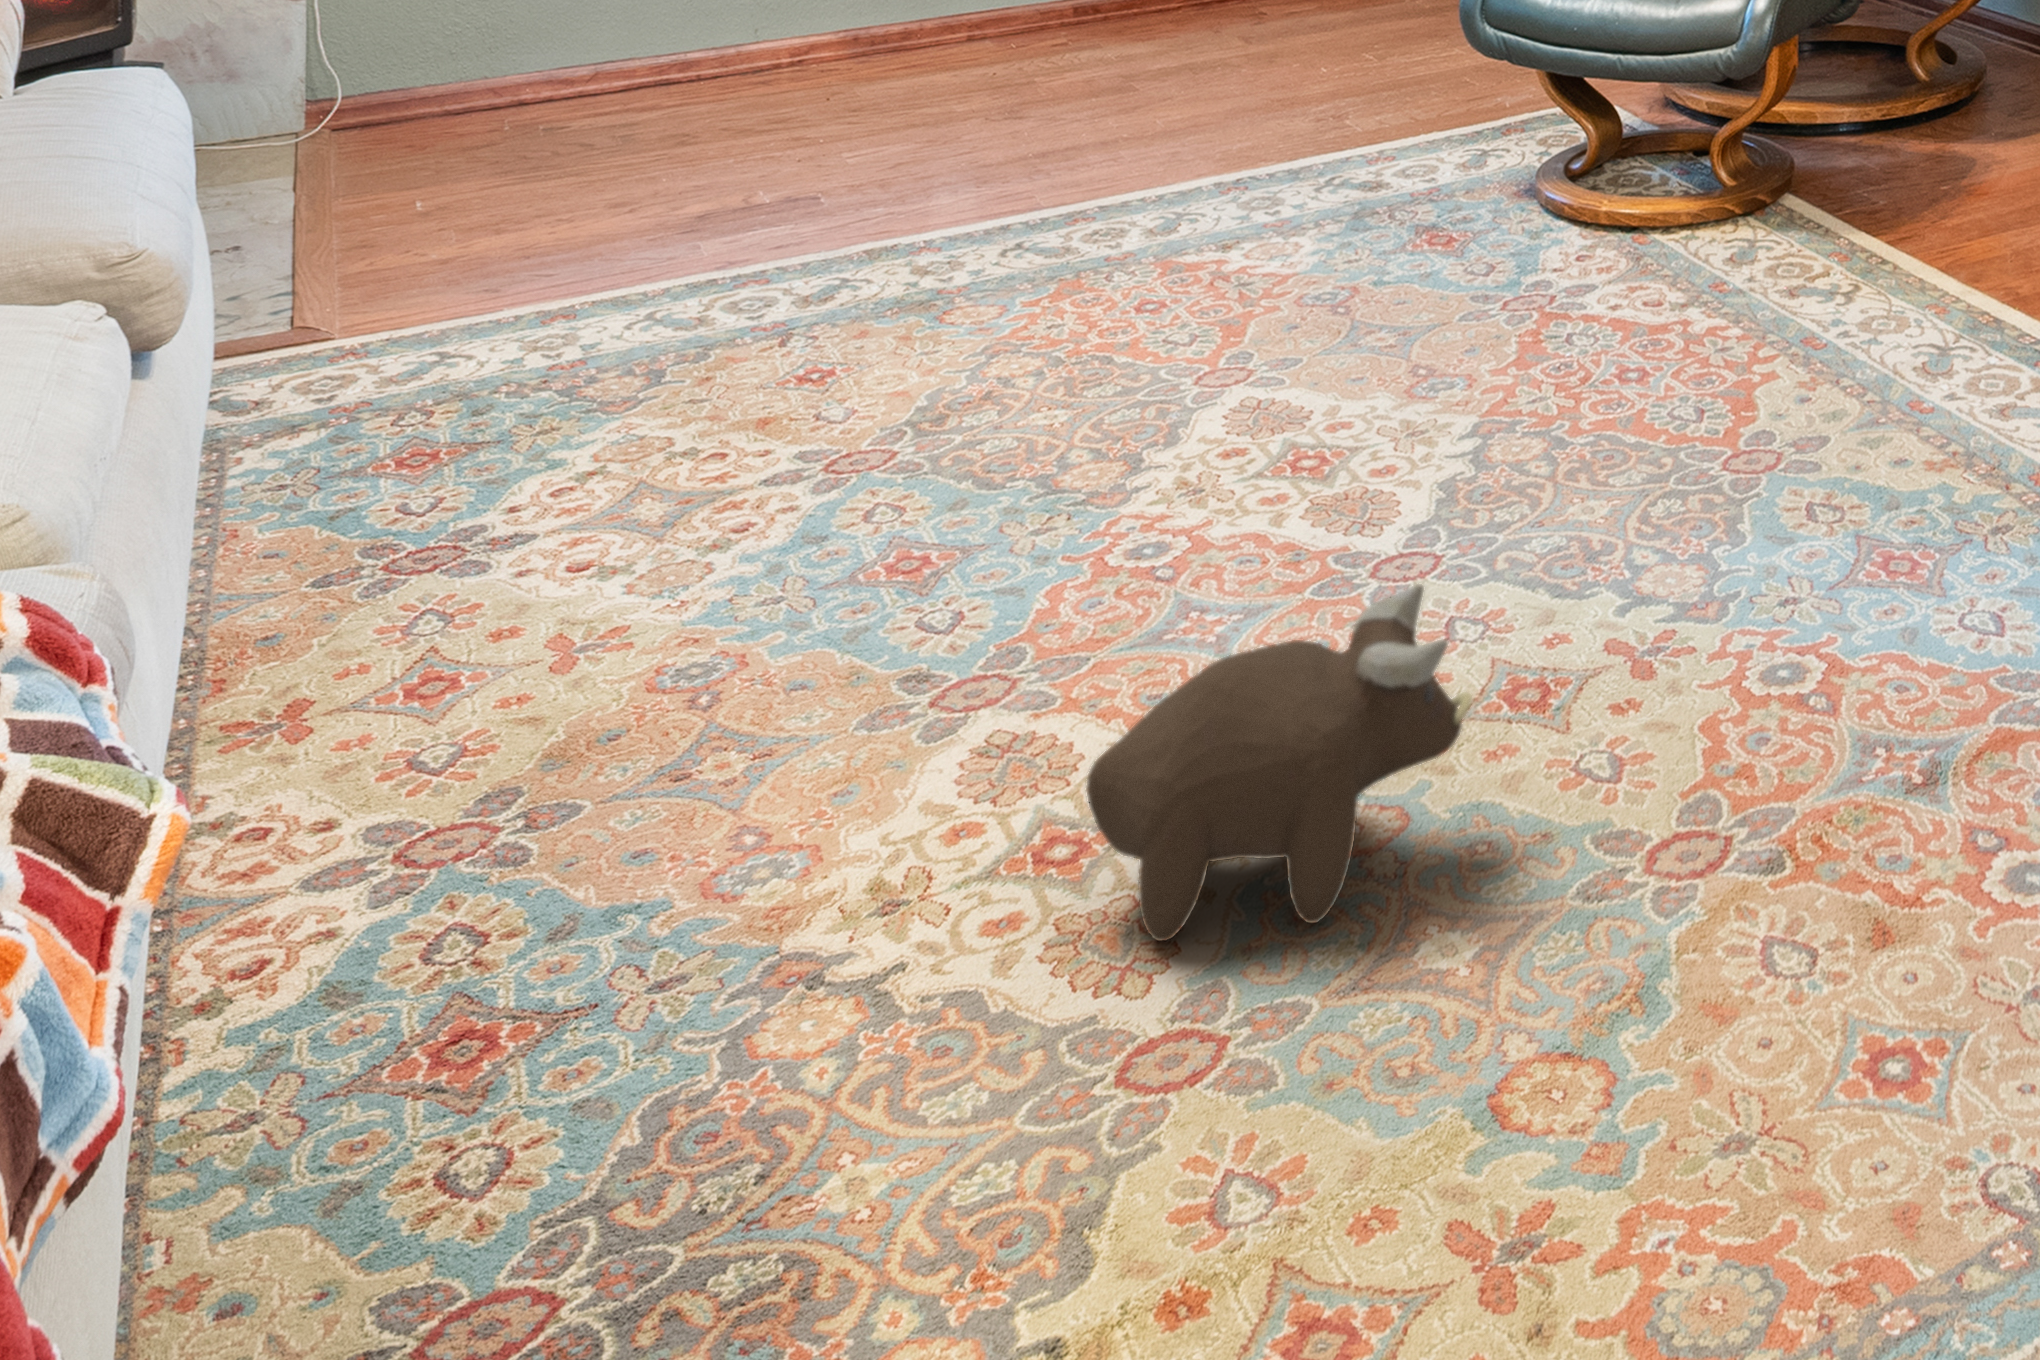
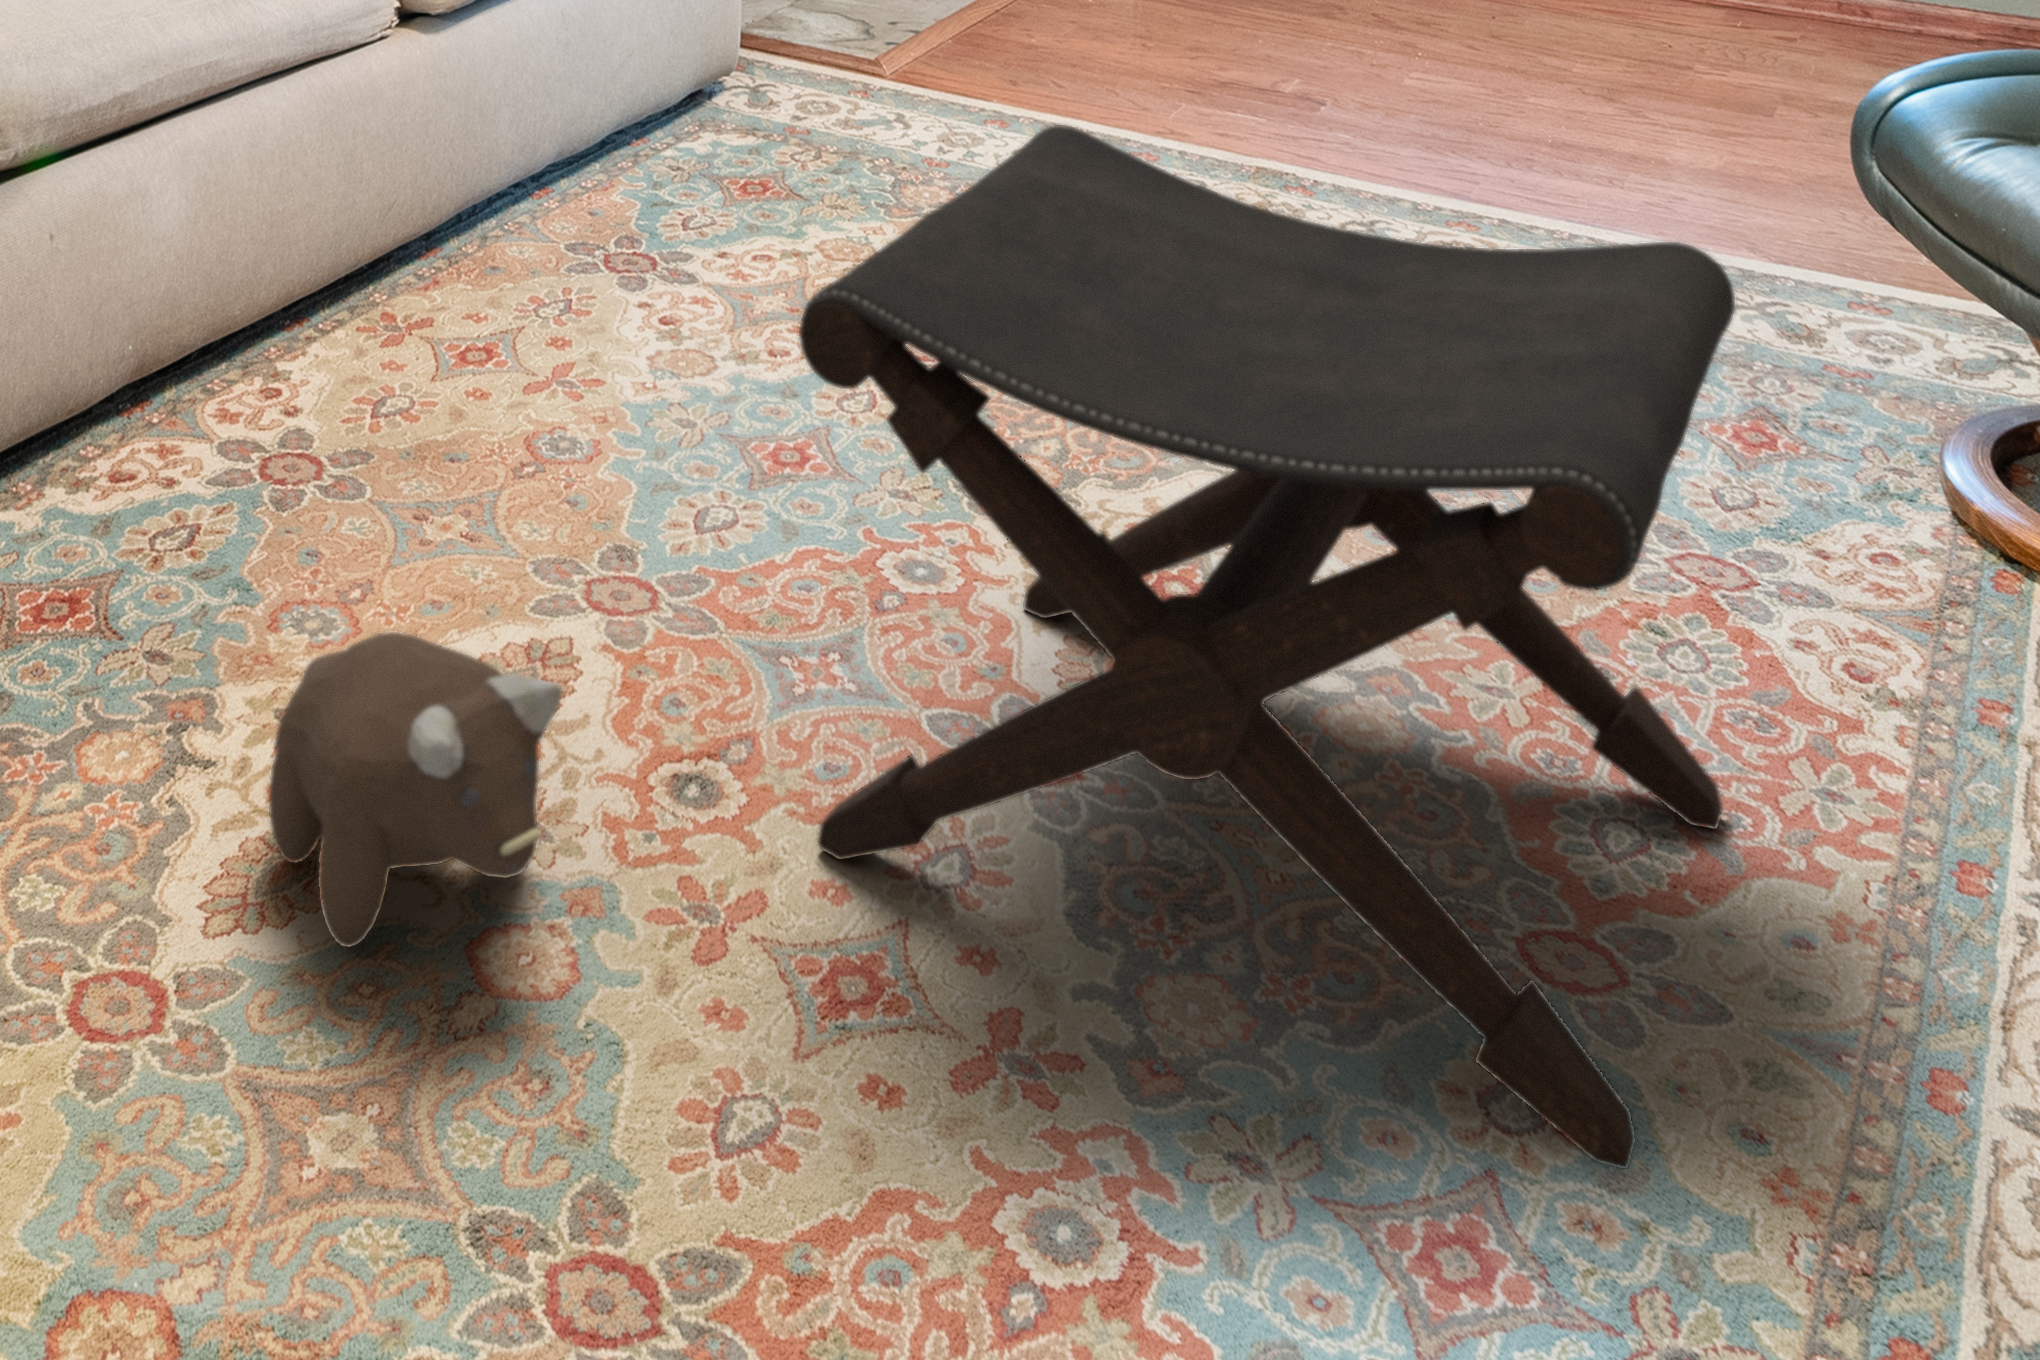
footstool: none [1274,18,1970,671] -> present [799,125,1735,1169]

